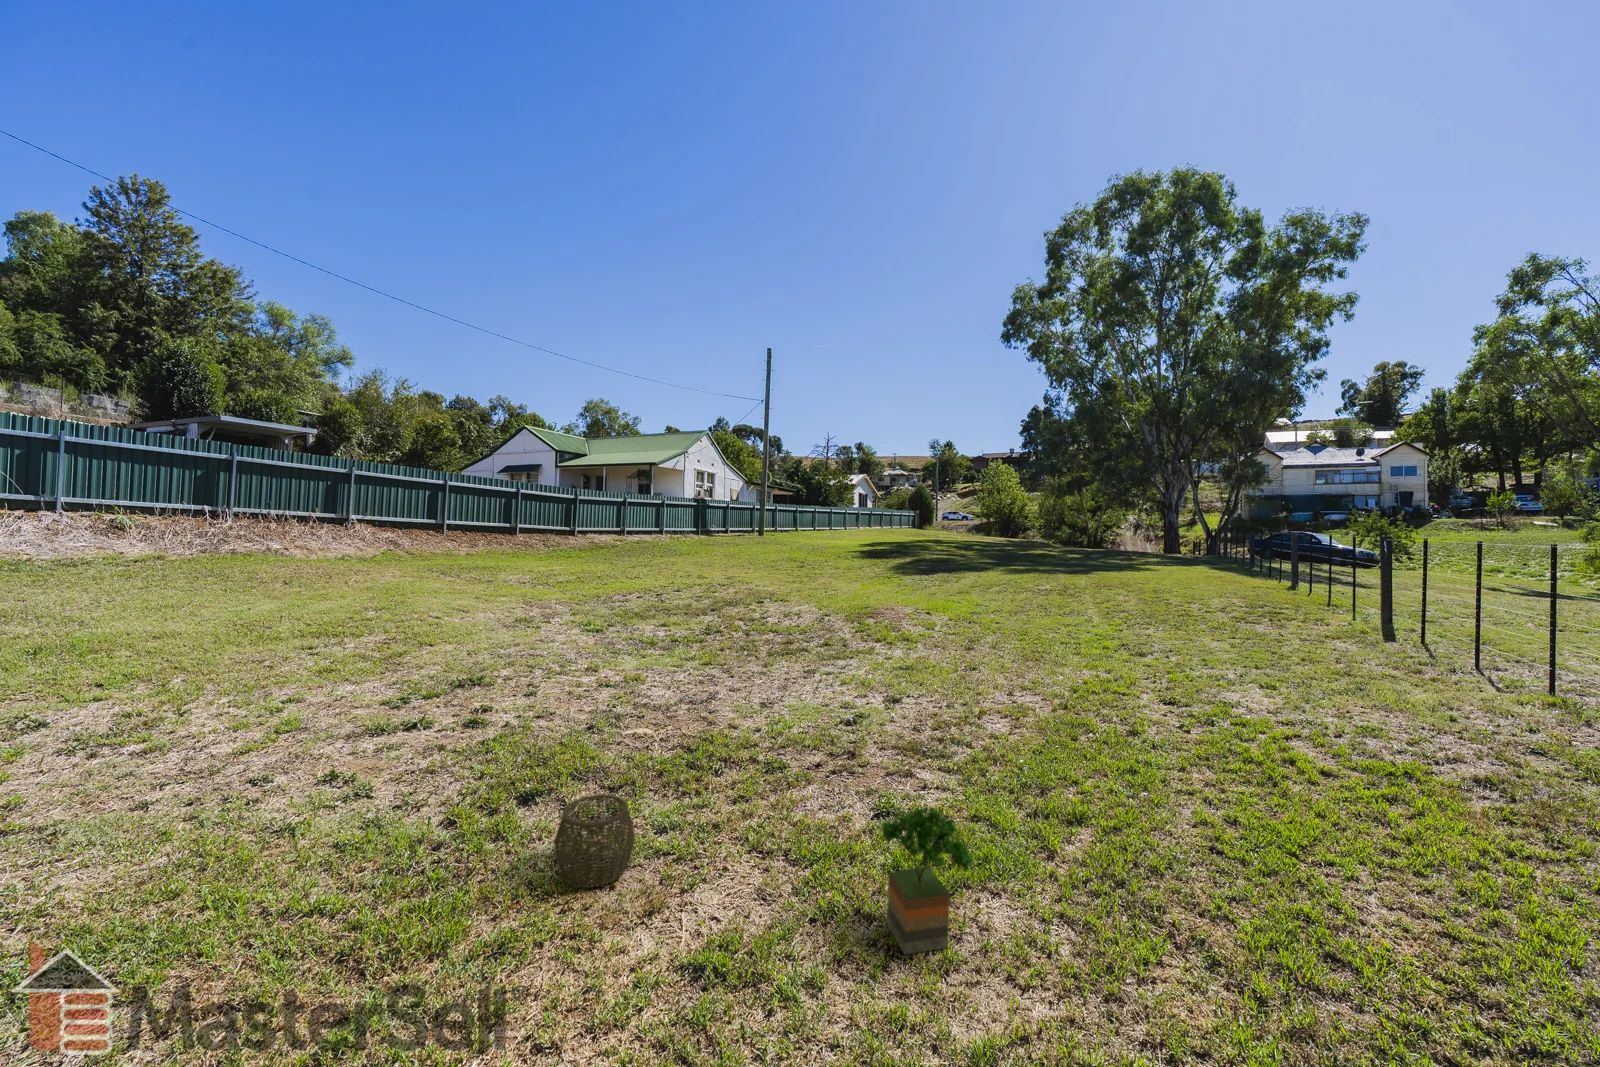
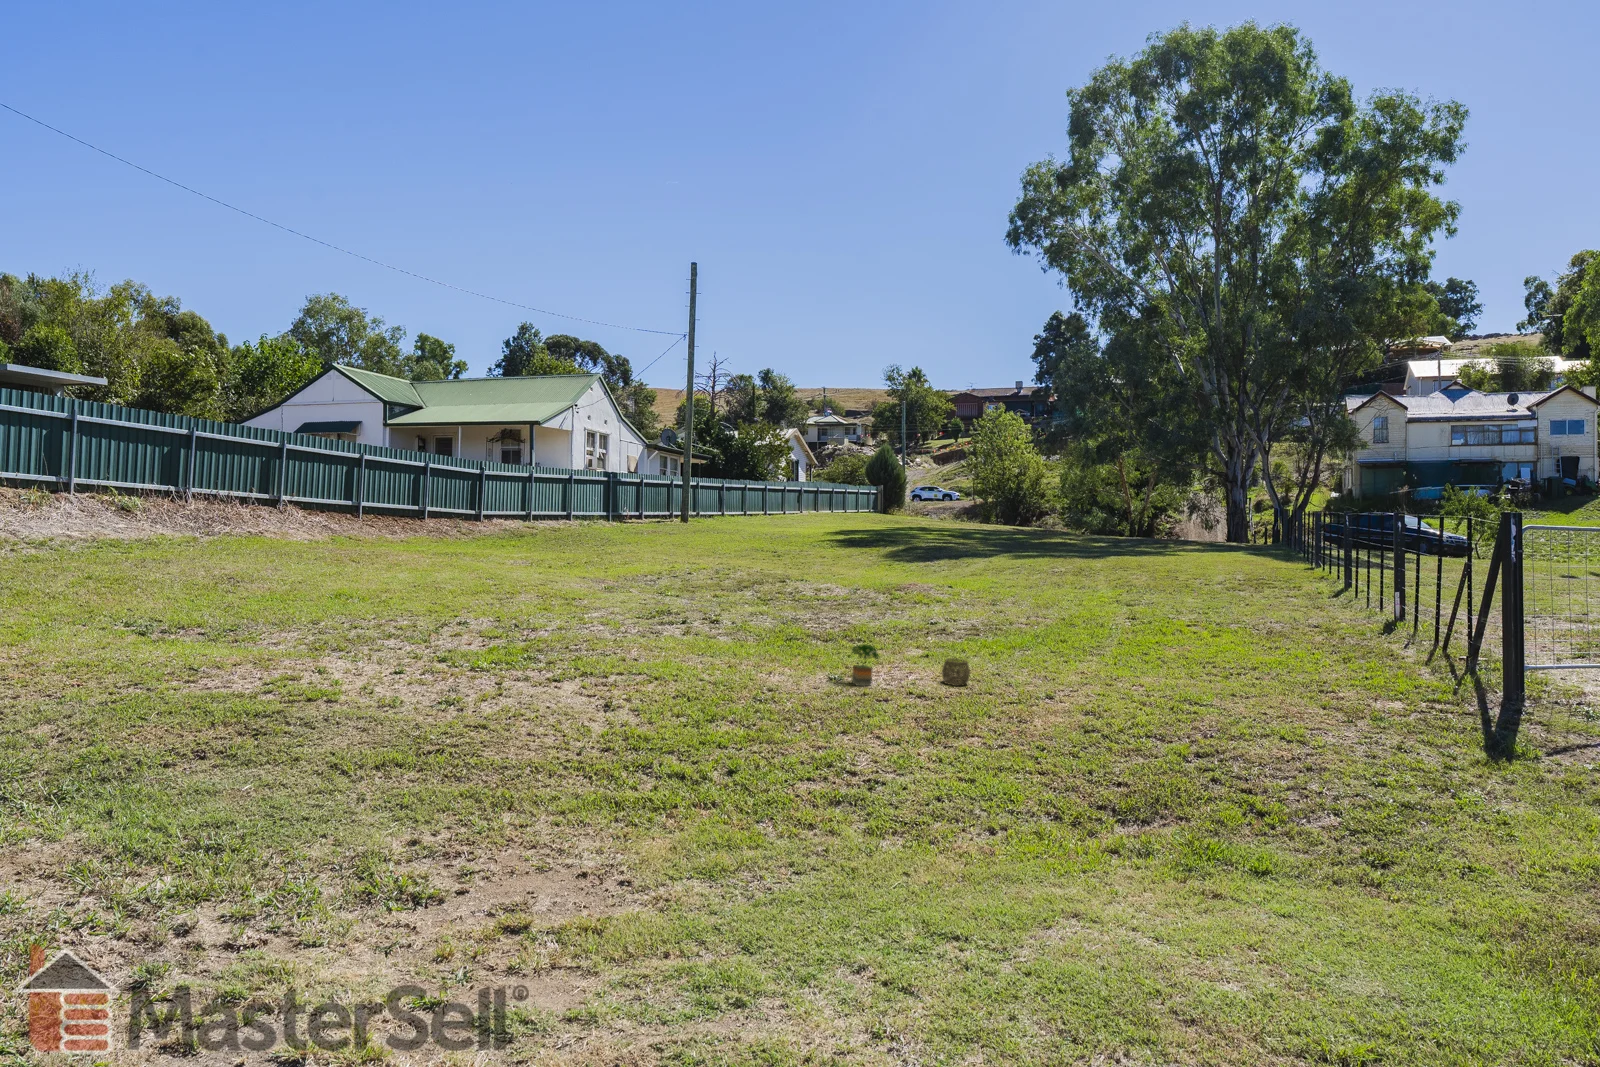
woven basket: present [554,794,635,889] -> present [942,658,970,686]

